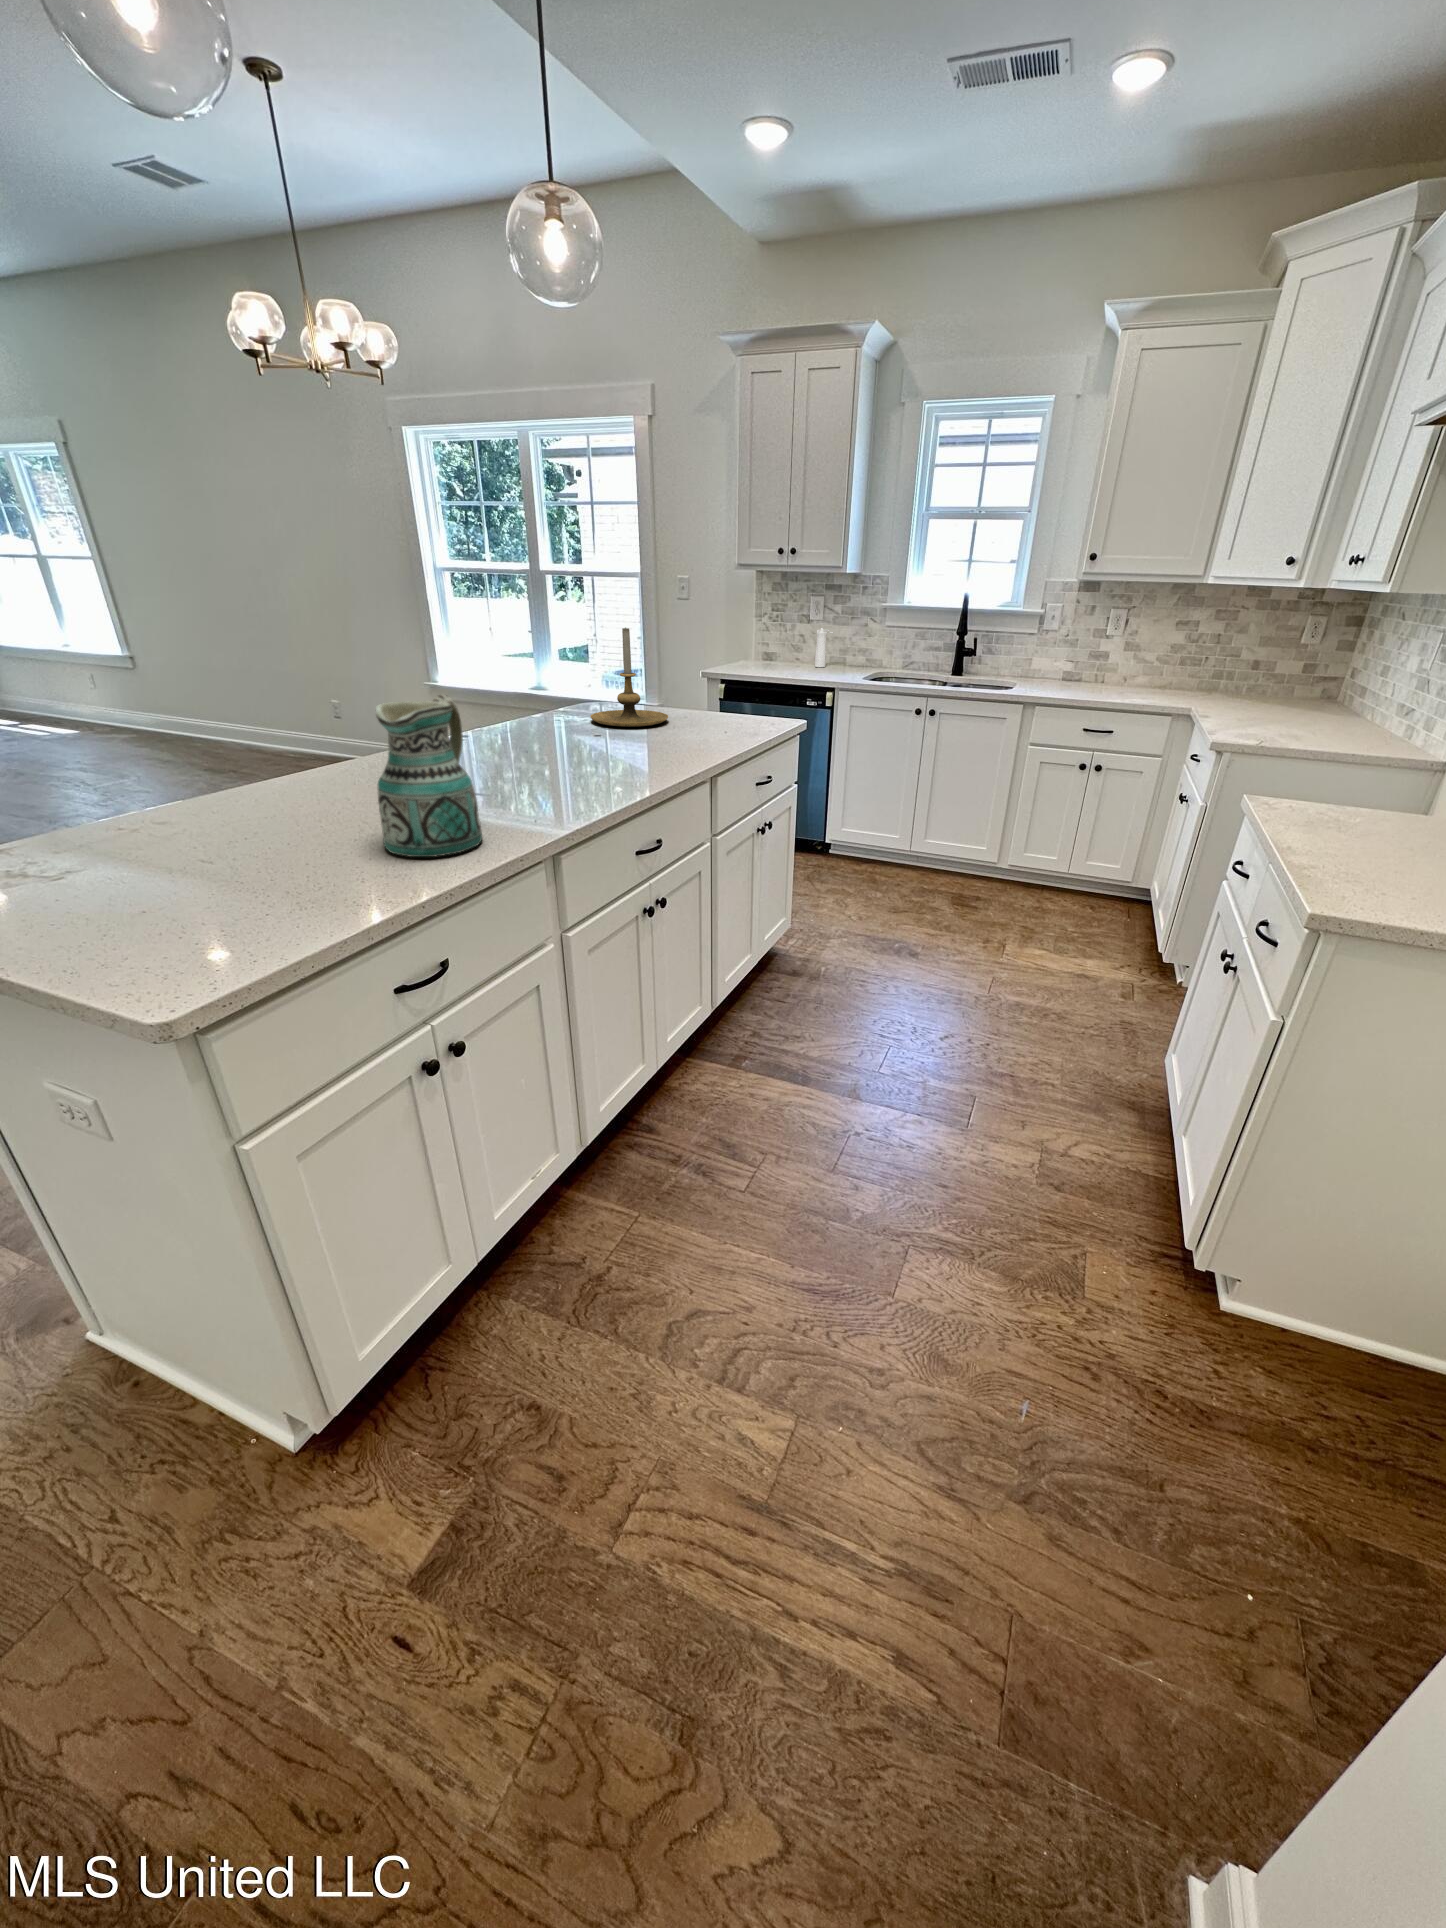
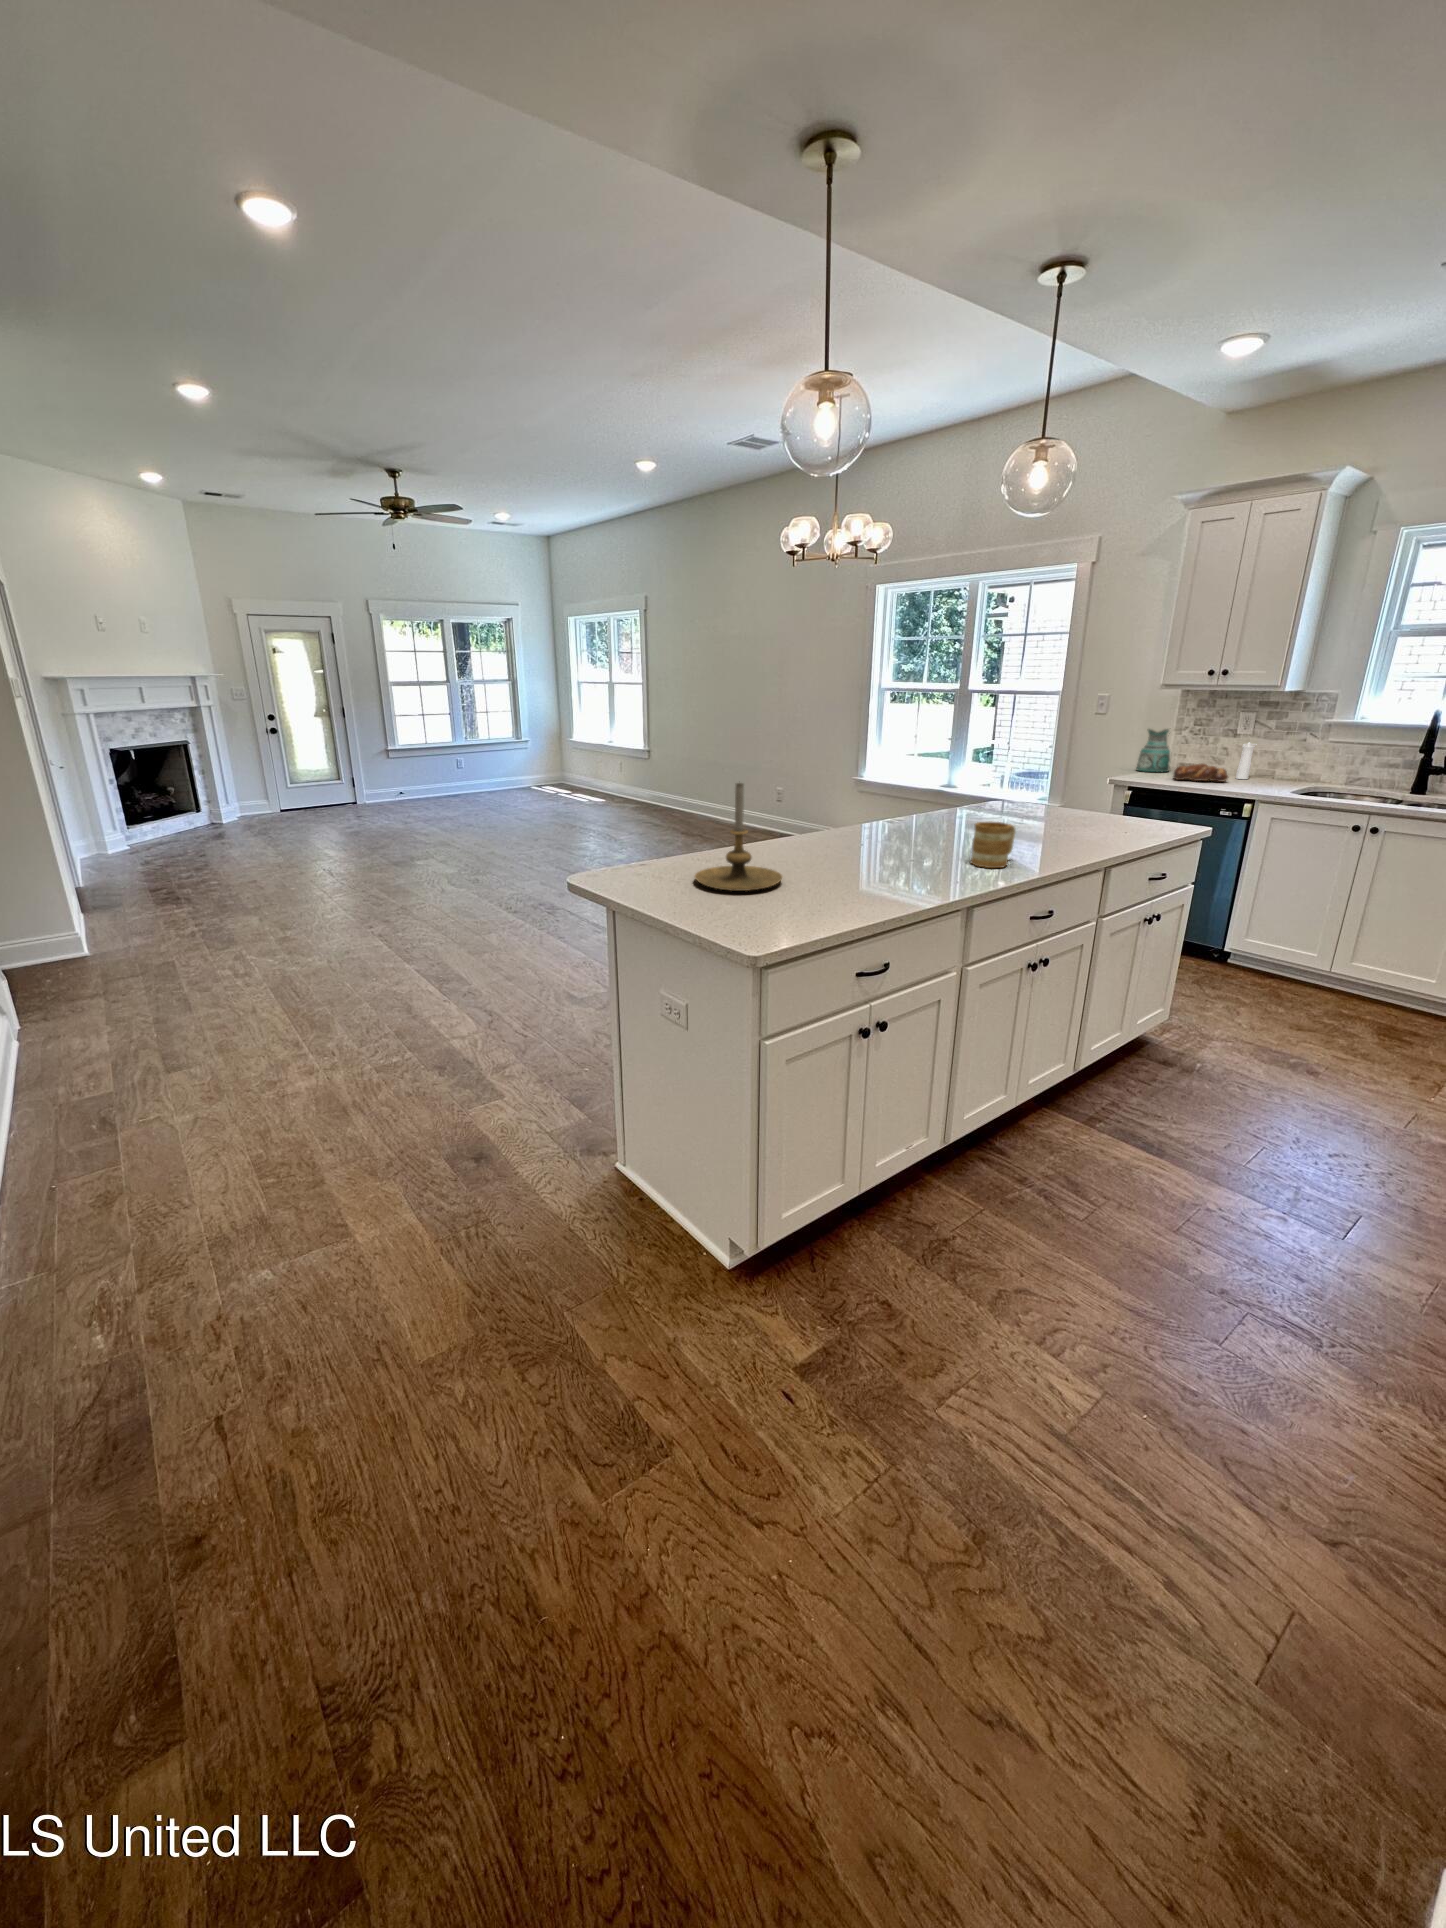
candle holder: present [590,628,668,727] -> present [695,783,783,891]
bread loaf: none [760,651,809,670] -> present [1173,764,1228,782]
ceramic pitcher: present [376,694,482,857] -> present [1136,728,1170,772]
mug: none [546,730,601,794] -> present [971,822,1016,868]

